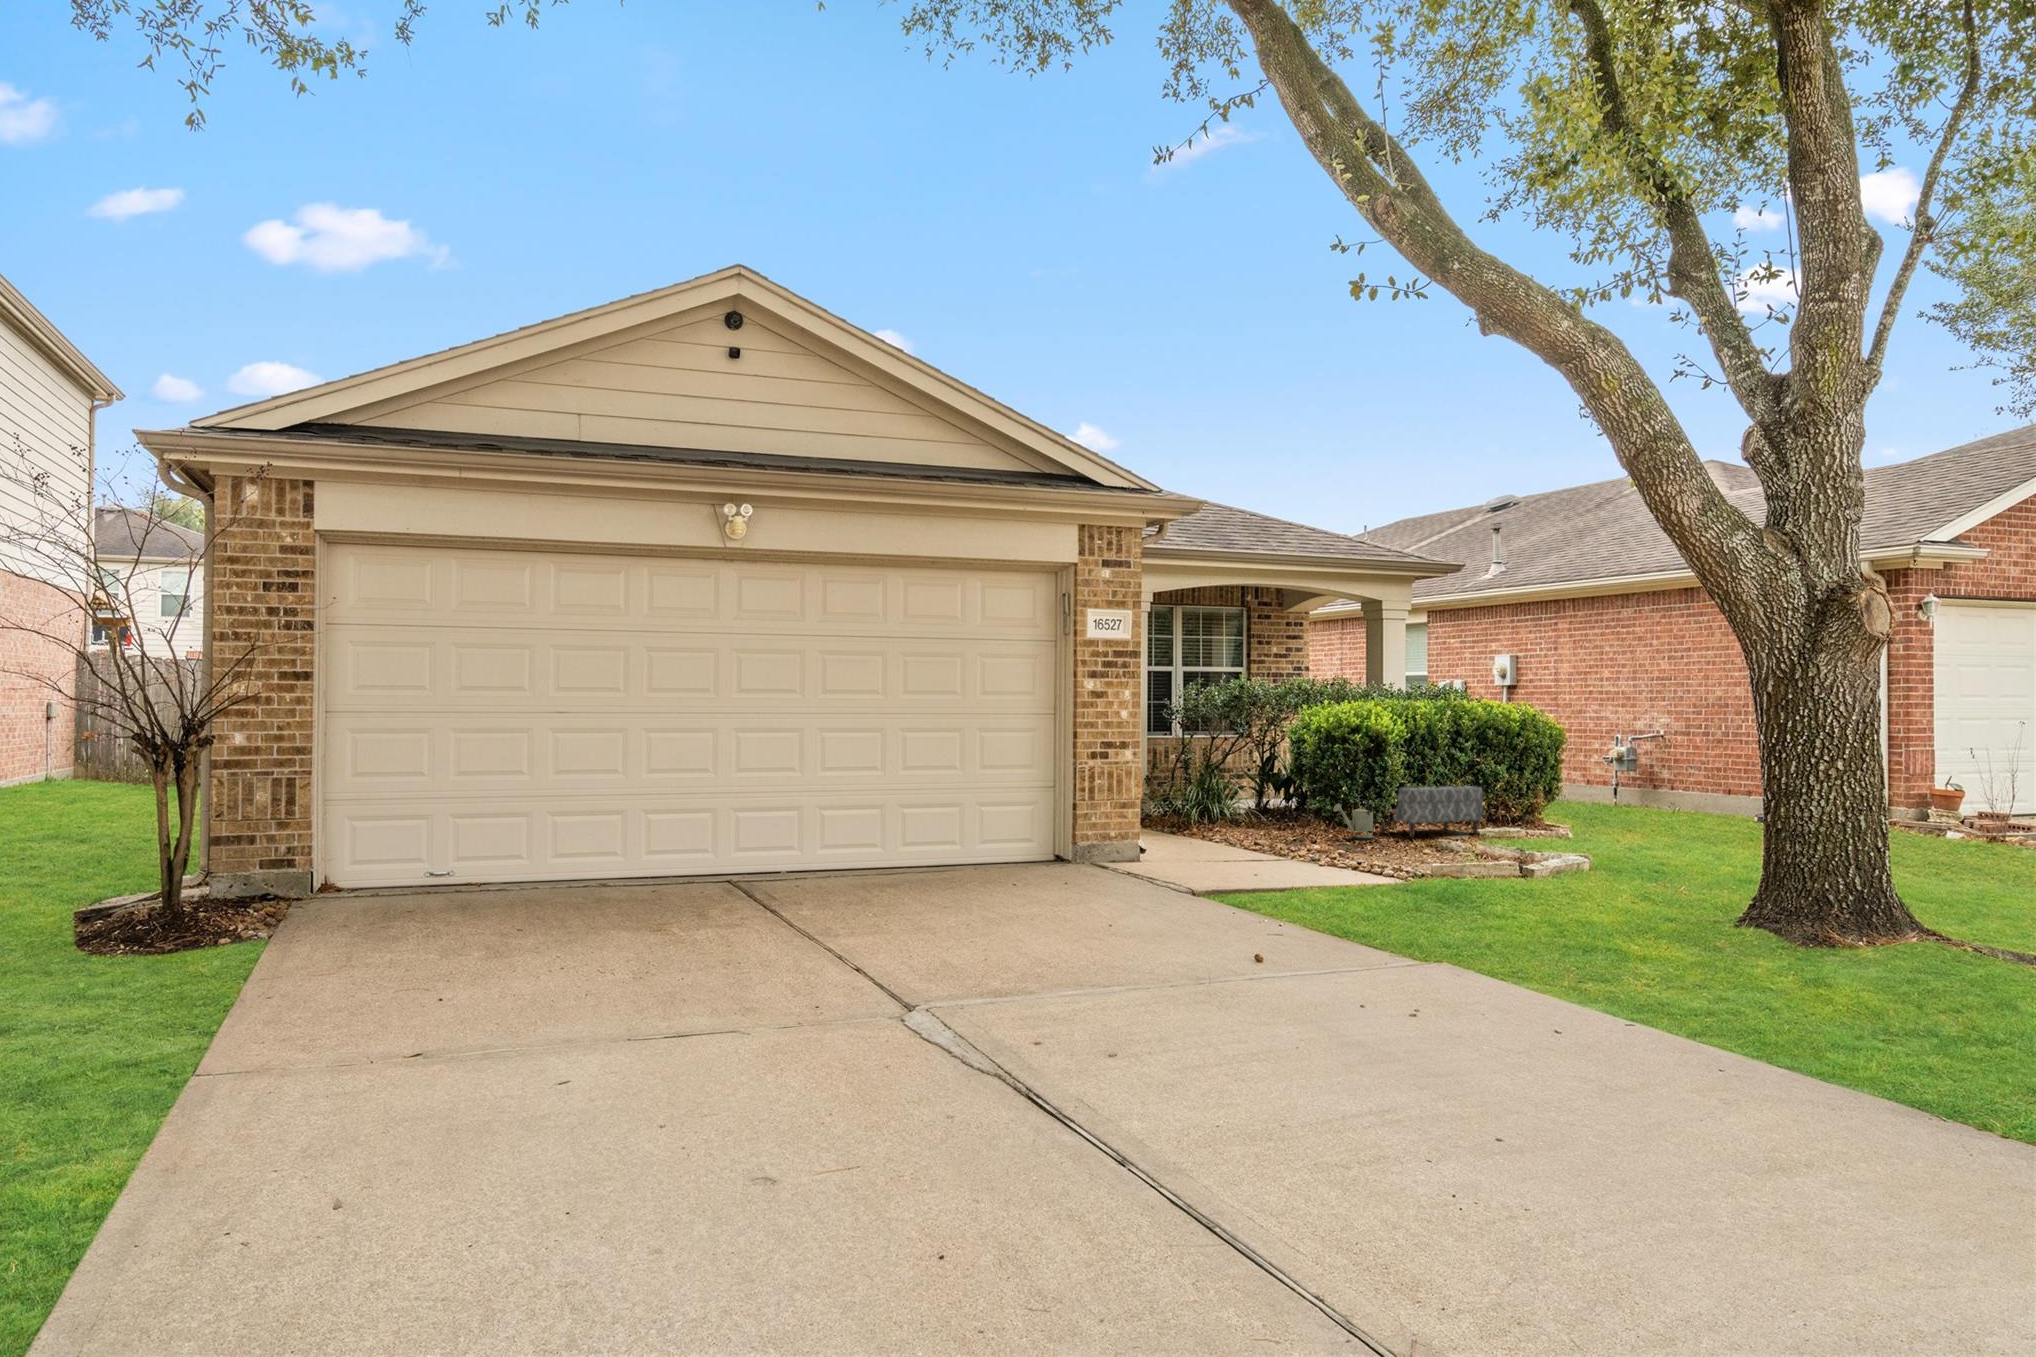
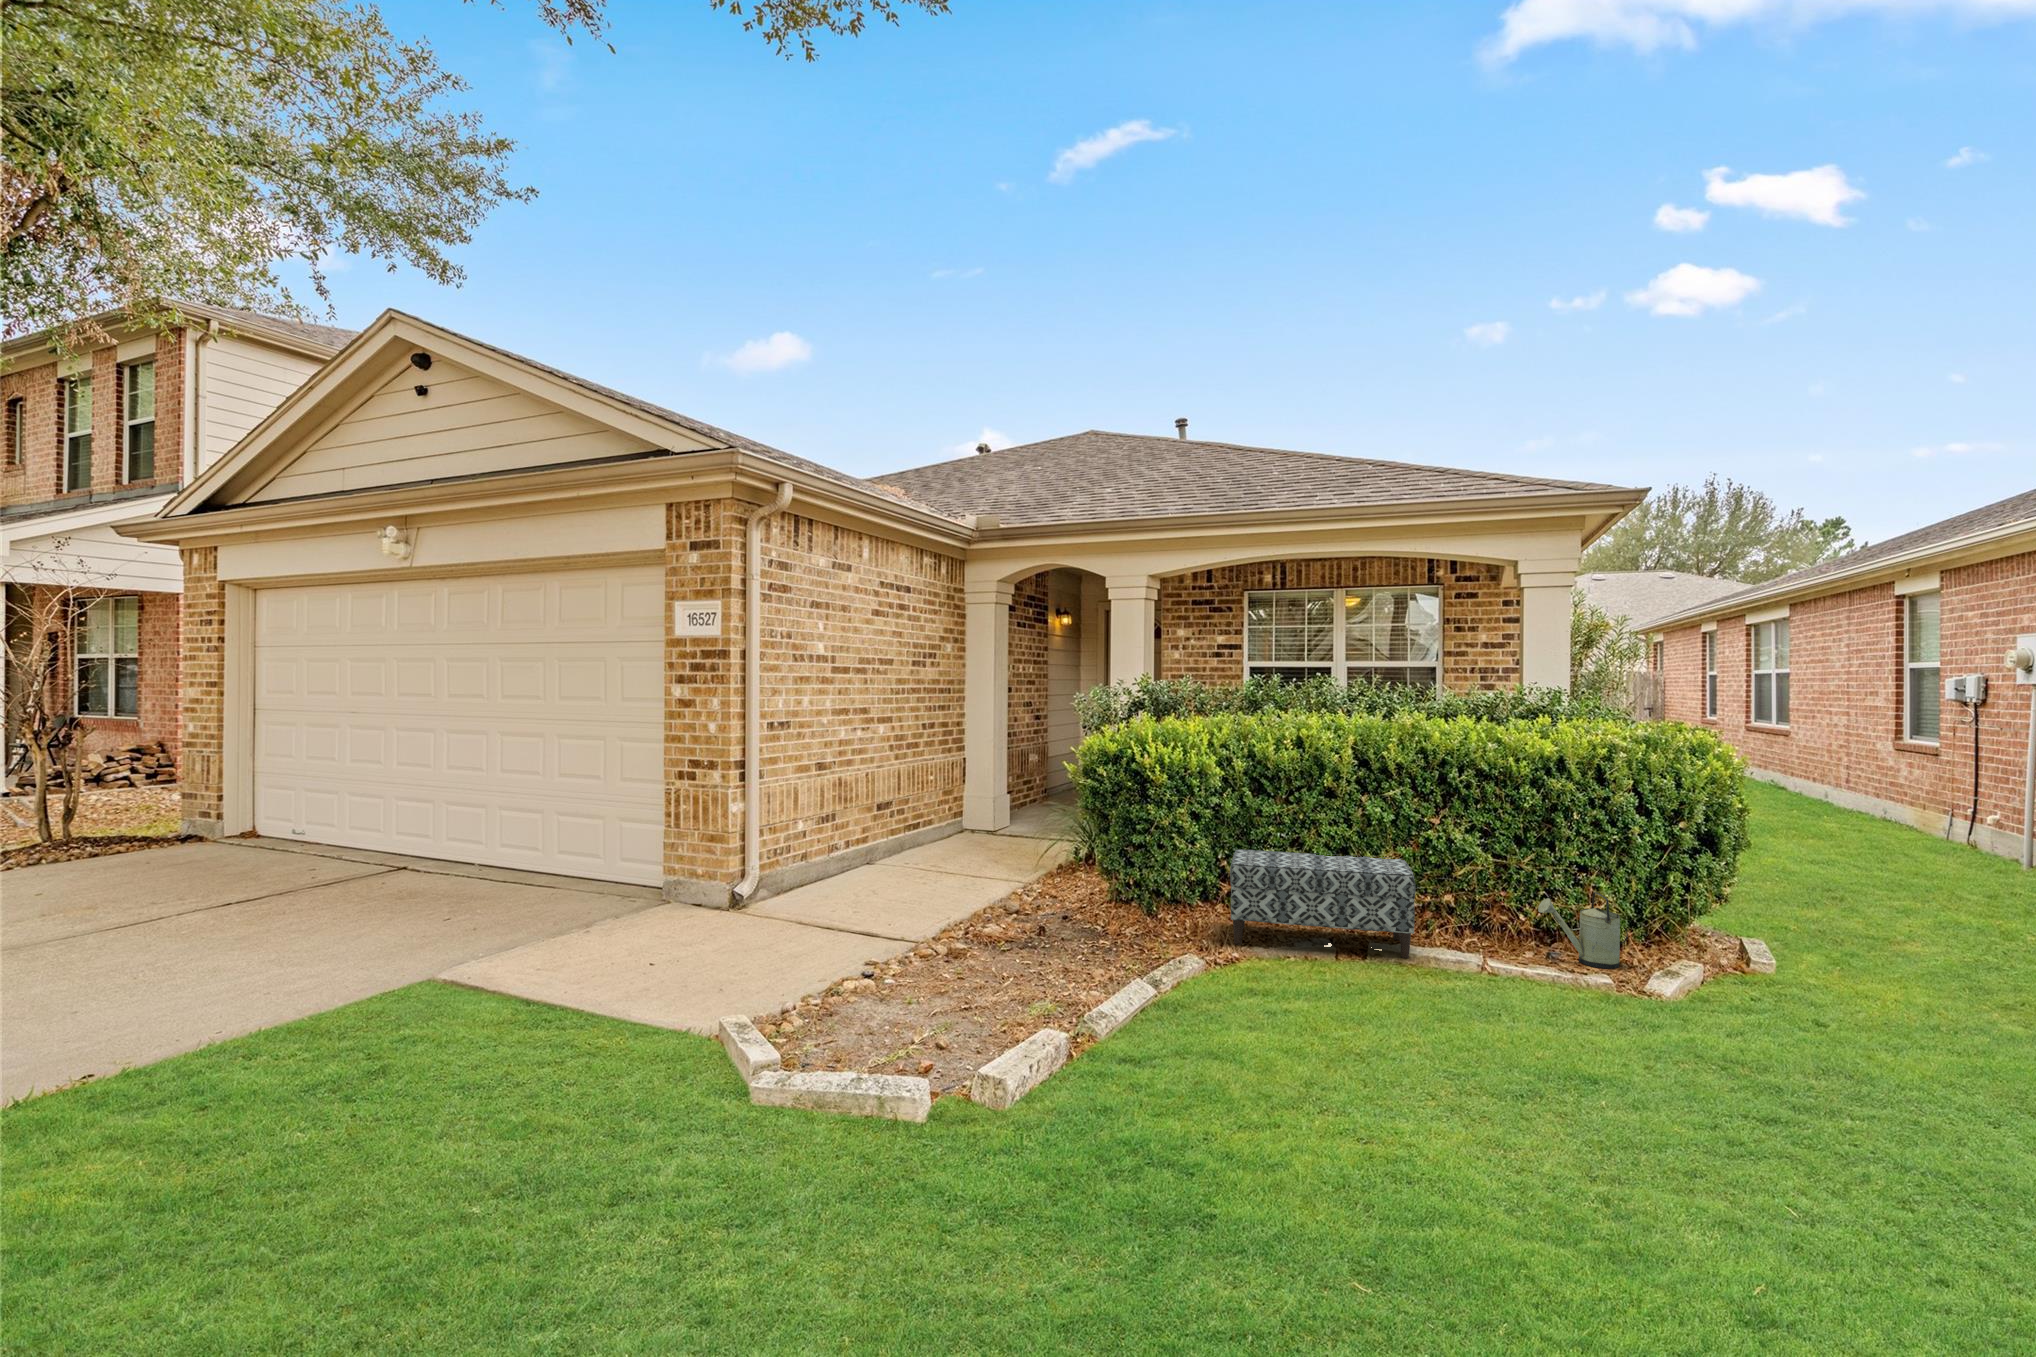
watering can: present [1333,800,1376,840] -> present [1538,892,1628,969]

